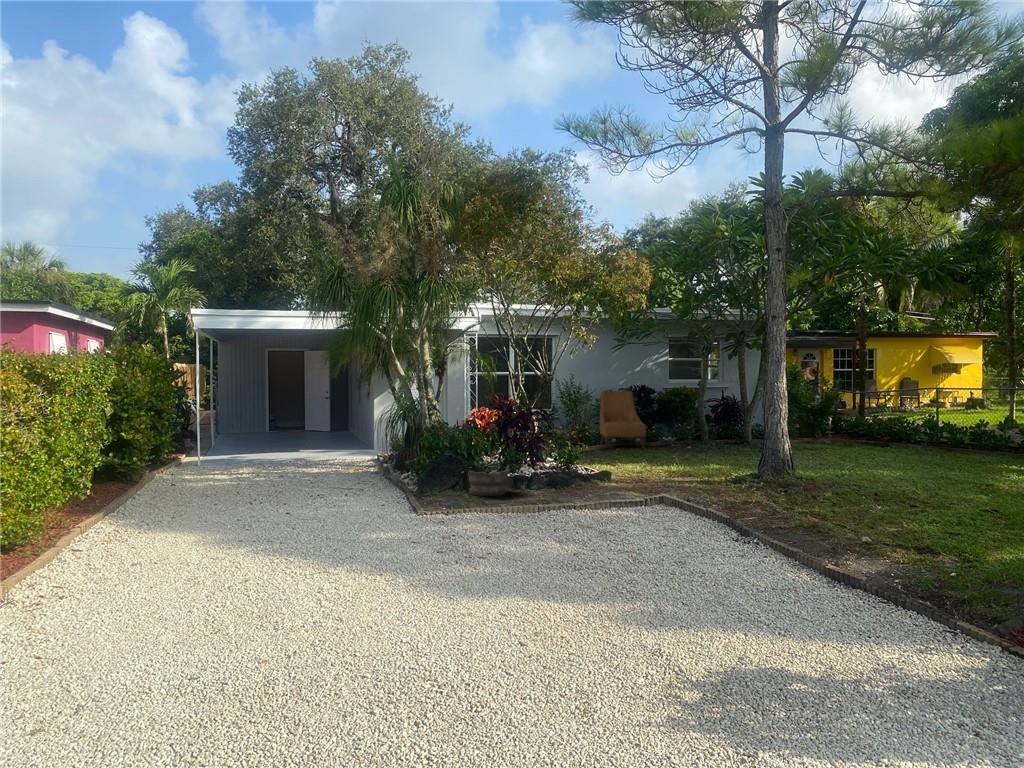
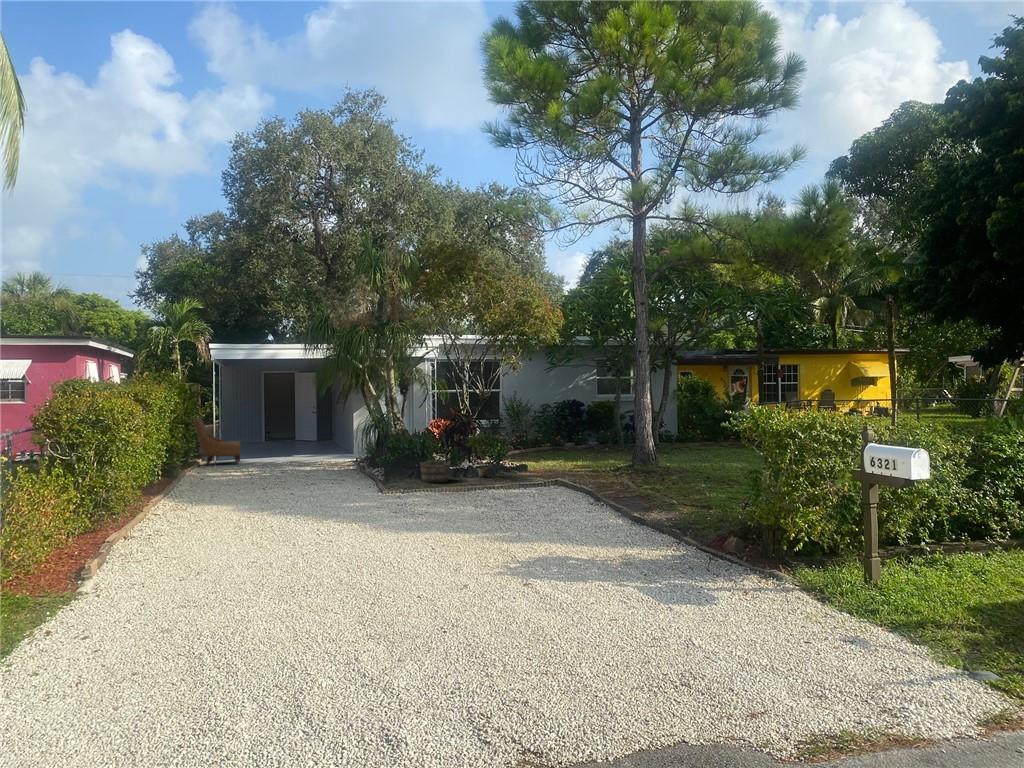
chair: present [600,391,646,448] -> present [193,417,241,466]
potted plant: none [529,426,570,489] -> present [467,433,494,477]

